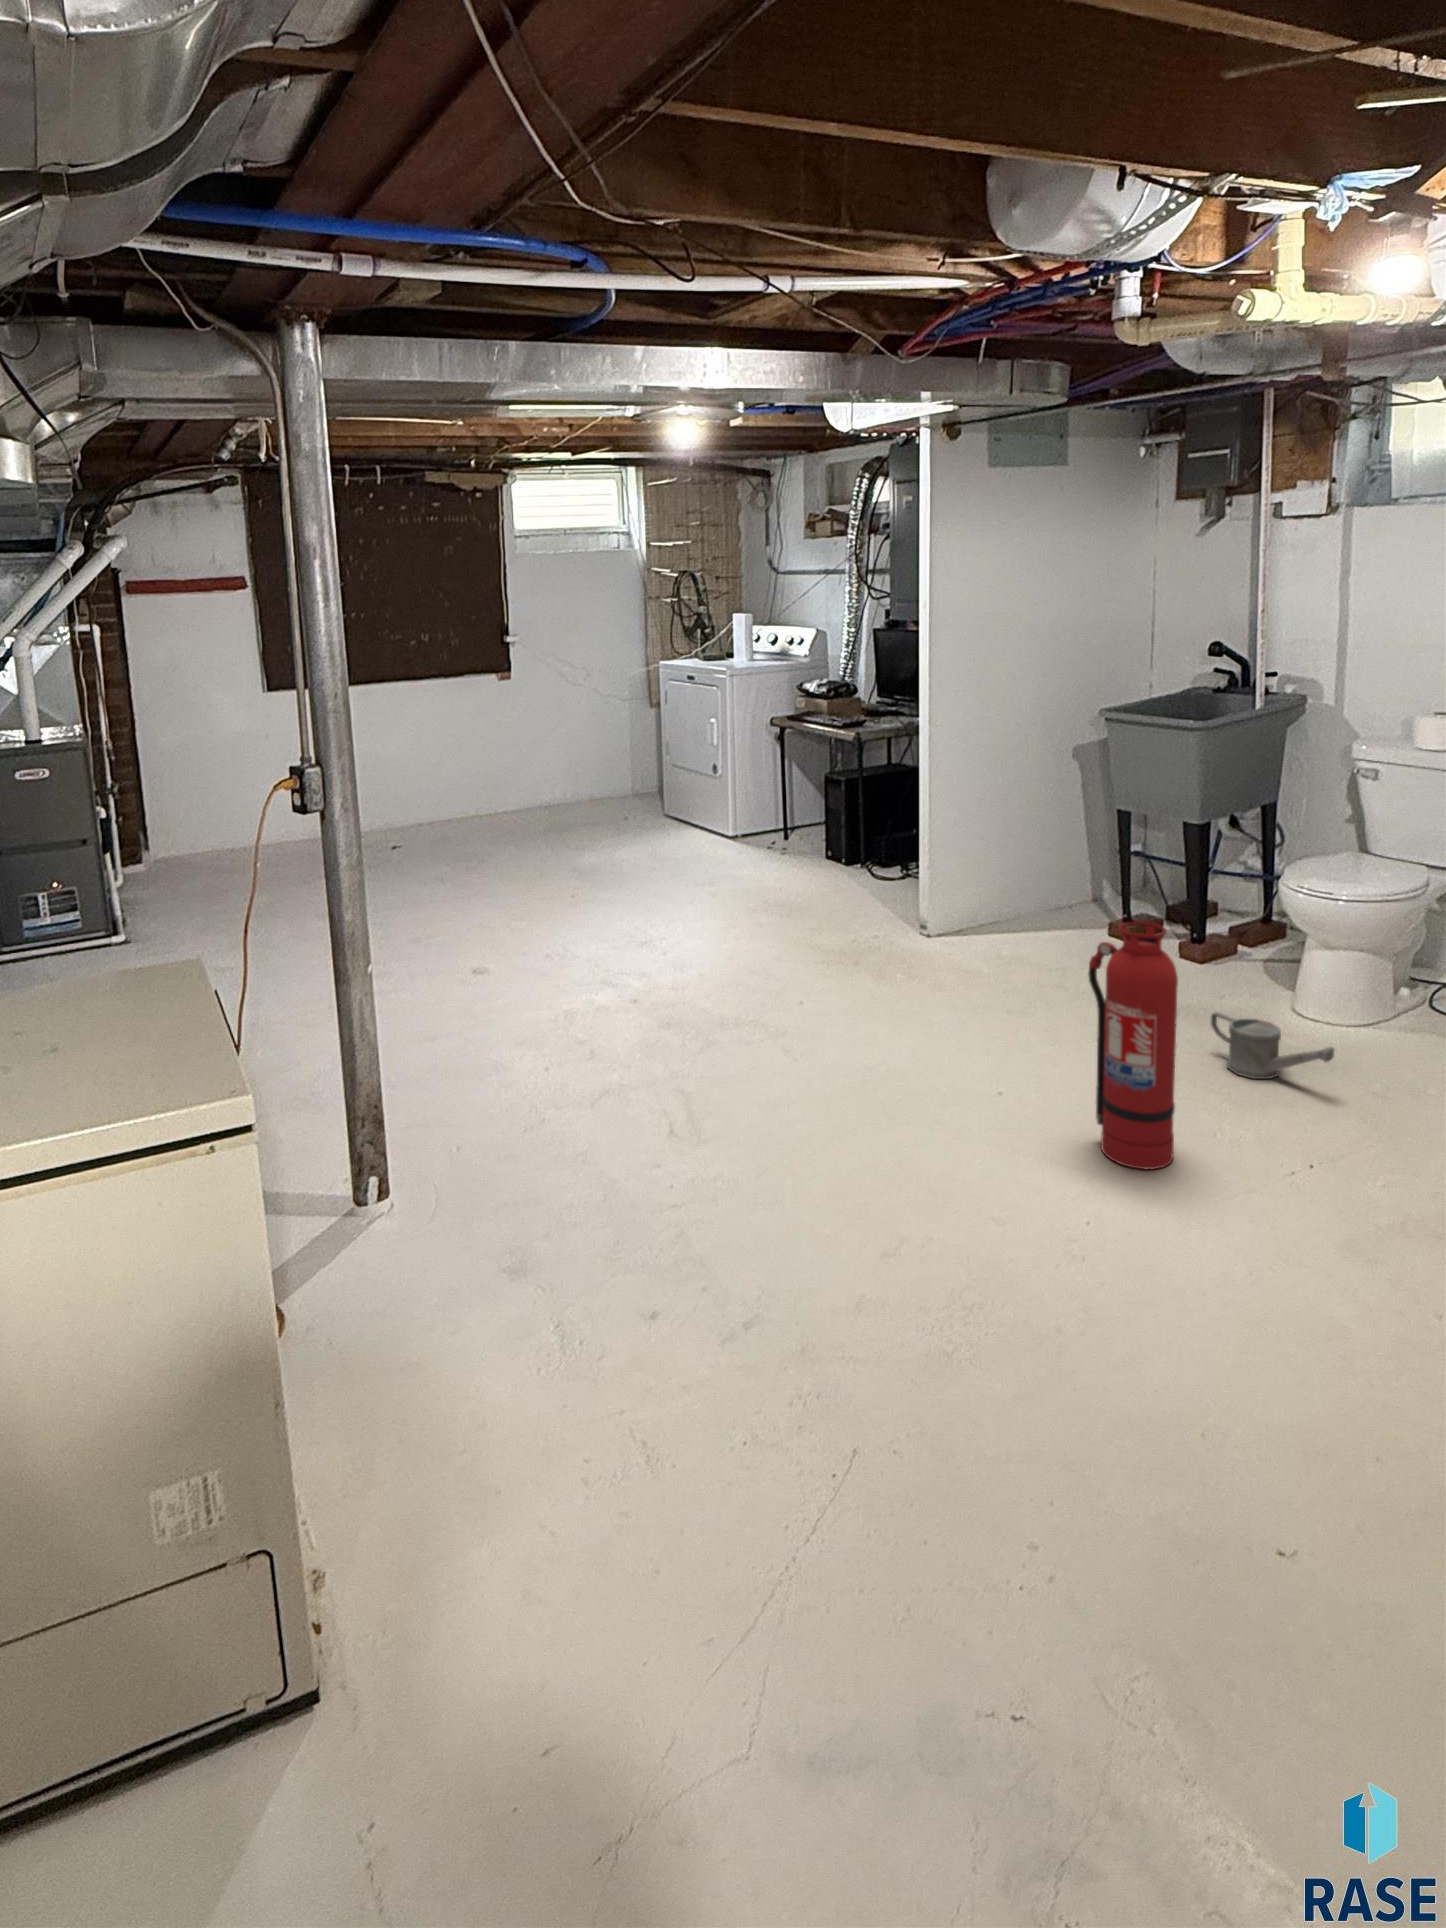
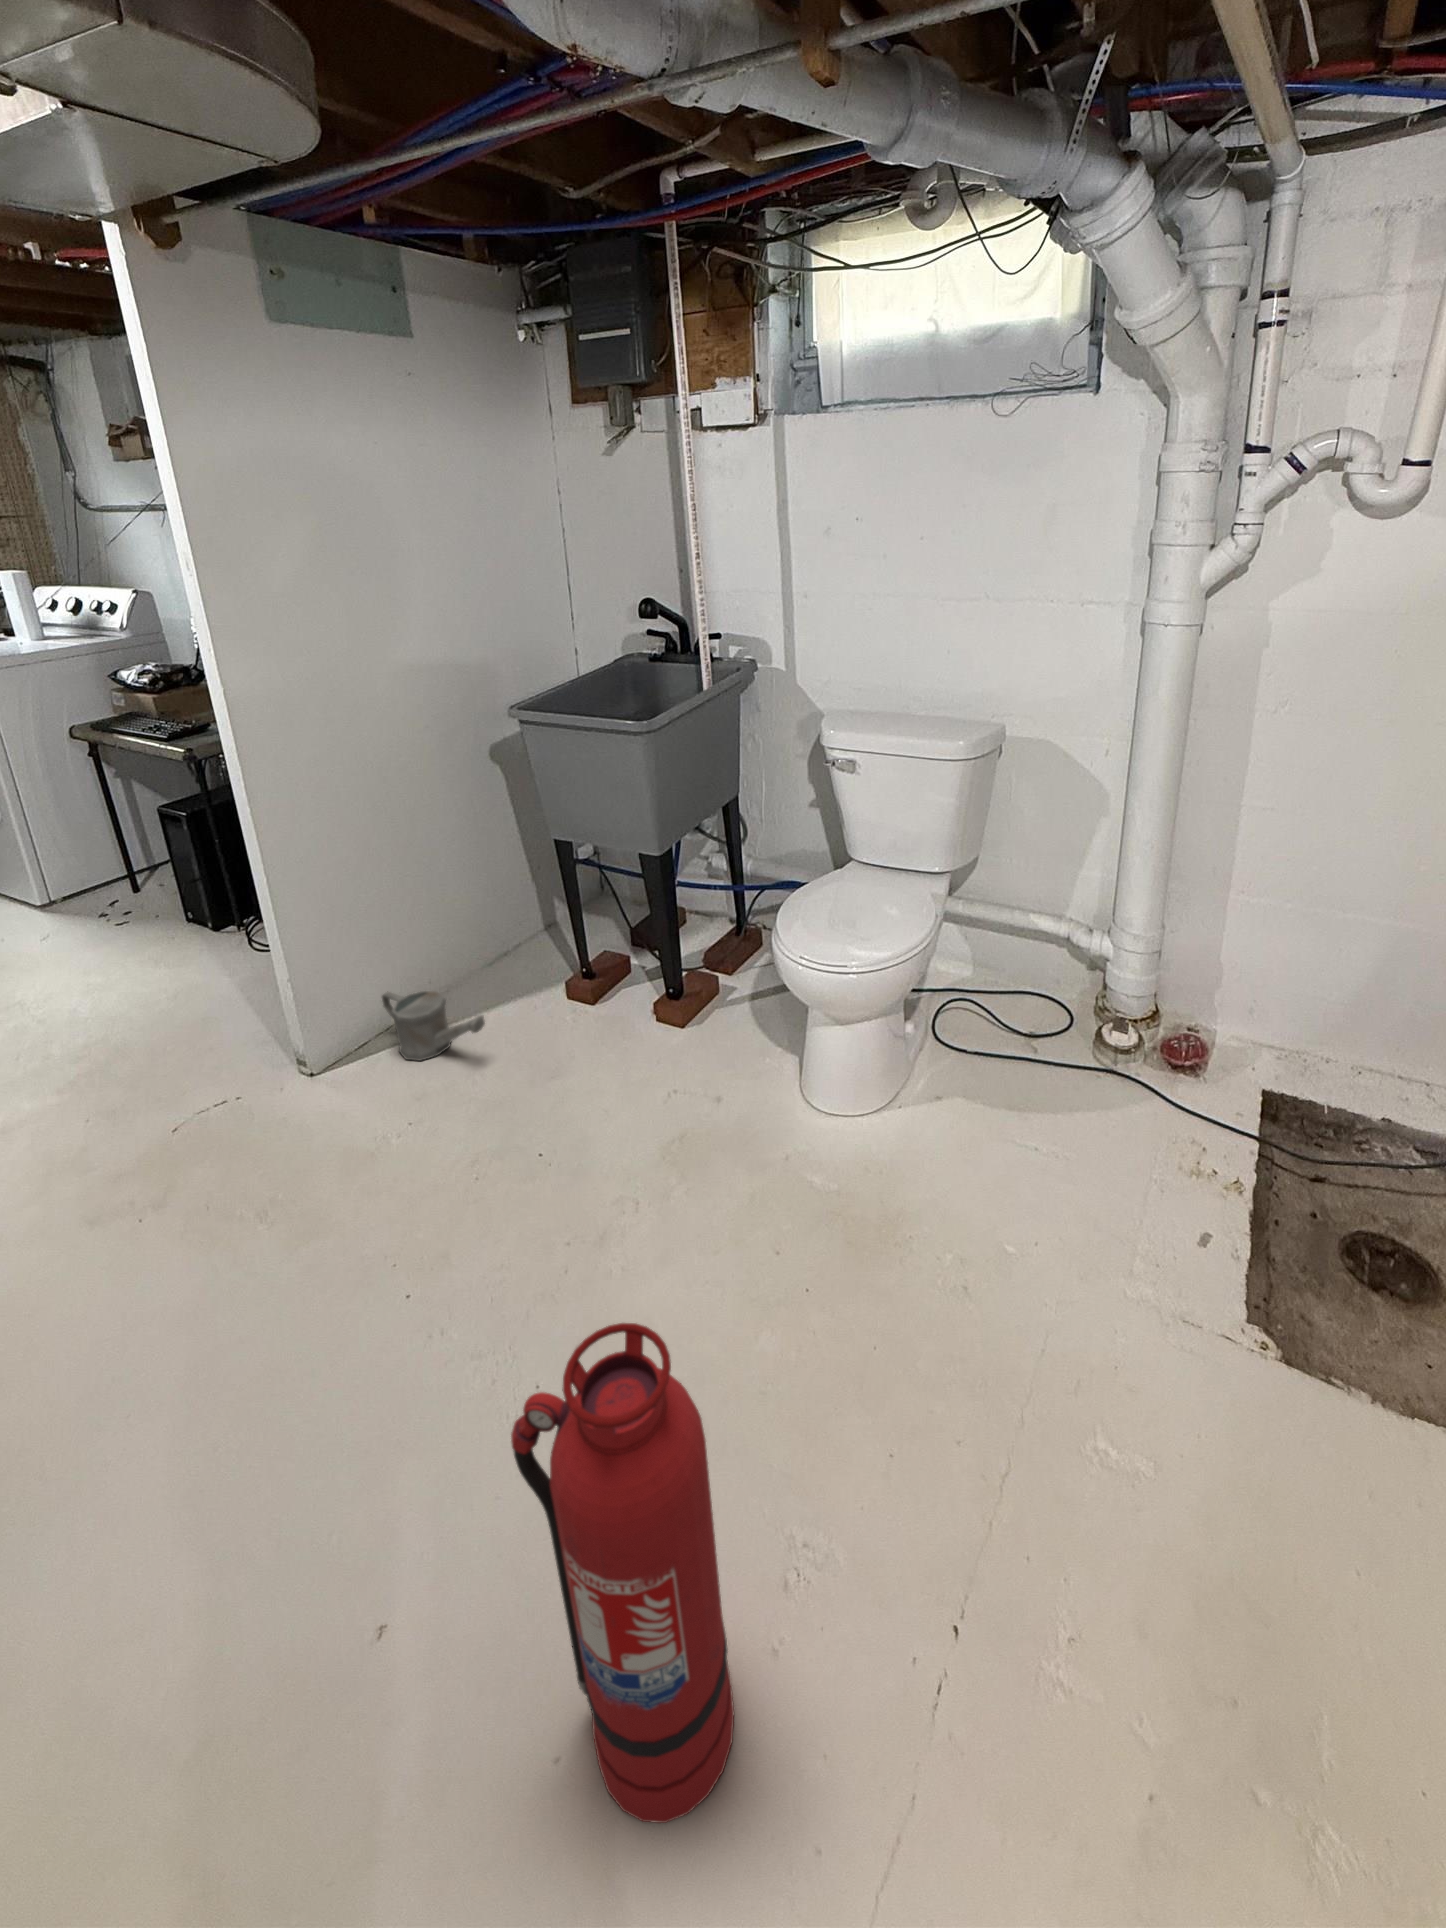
watering can: present [1211,1012,1335,1079] -> present [382,991,485,1061]

